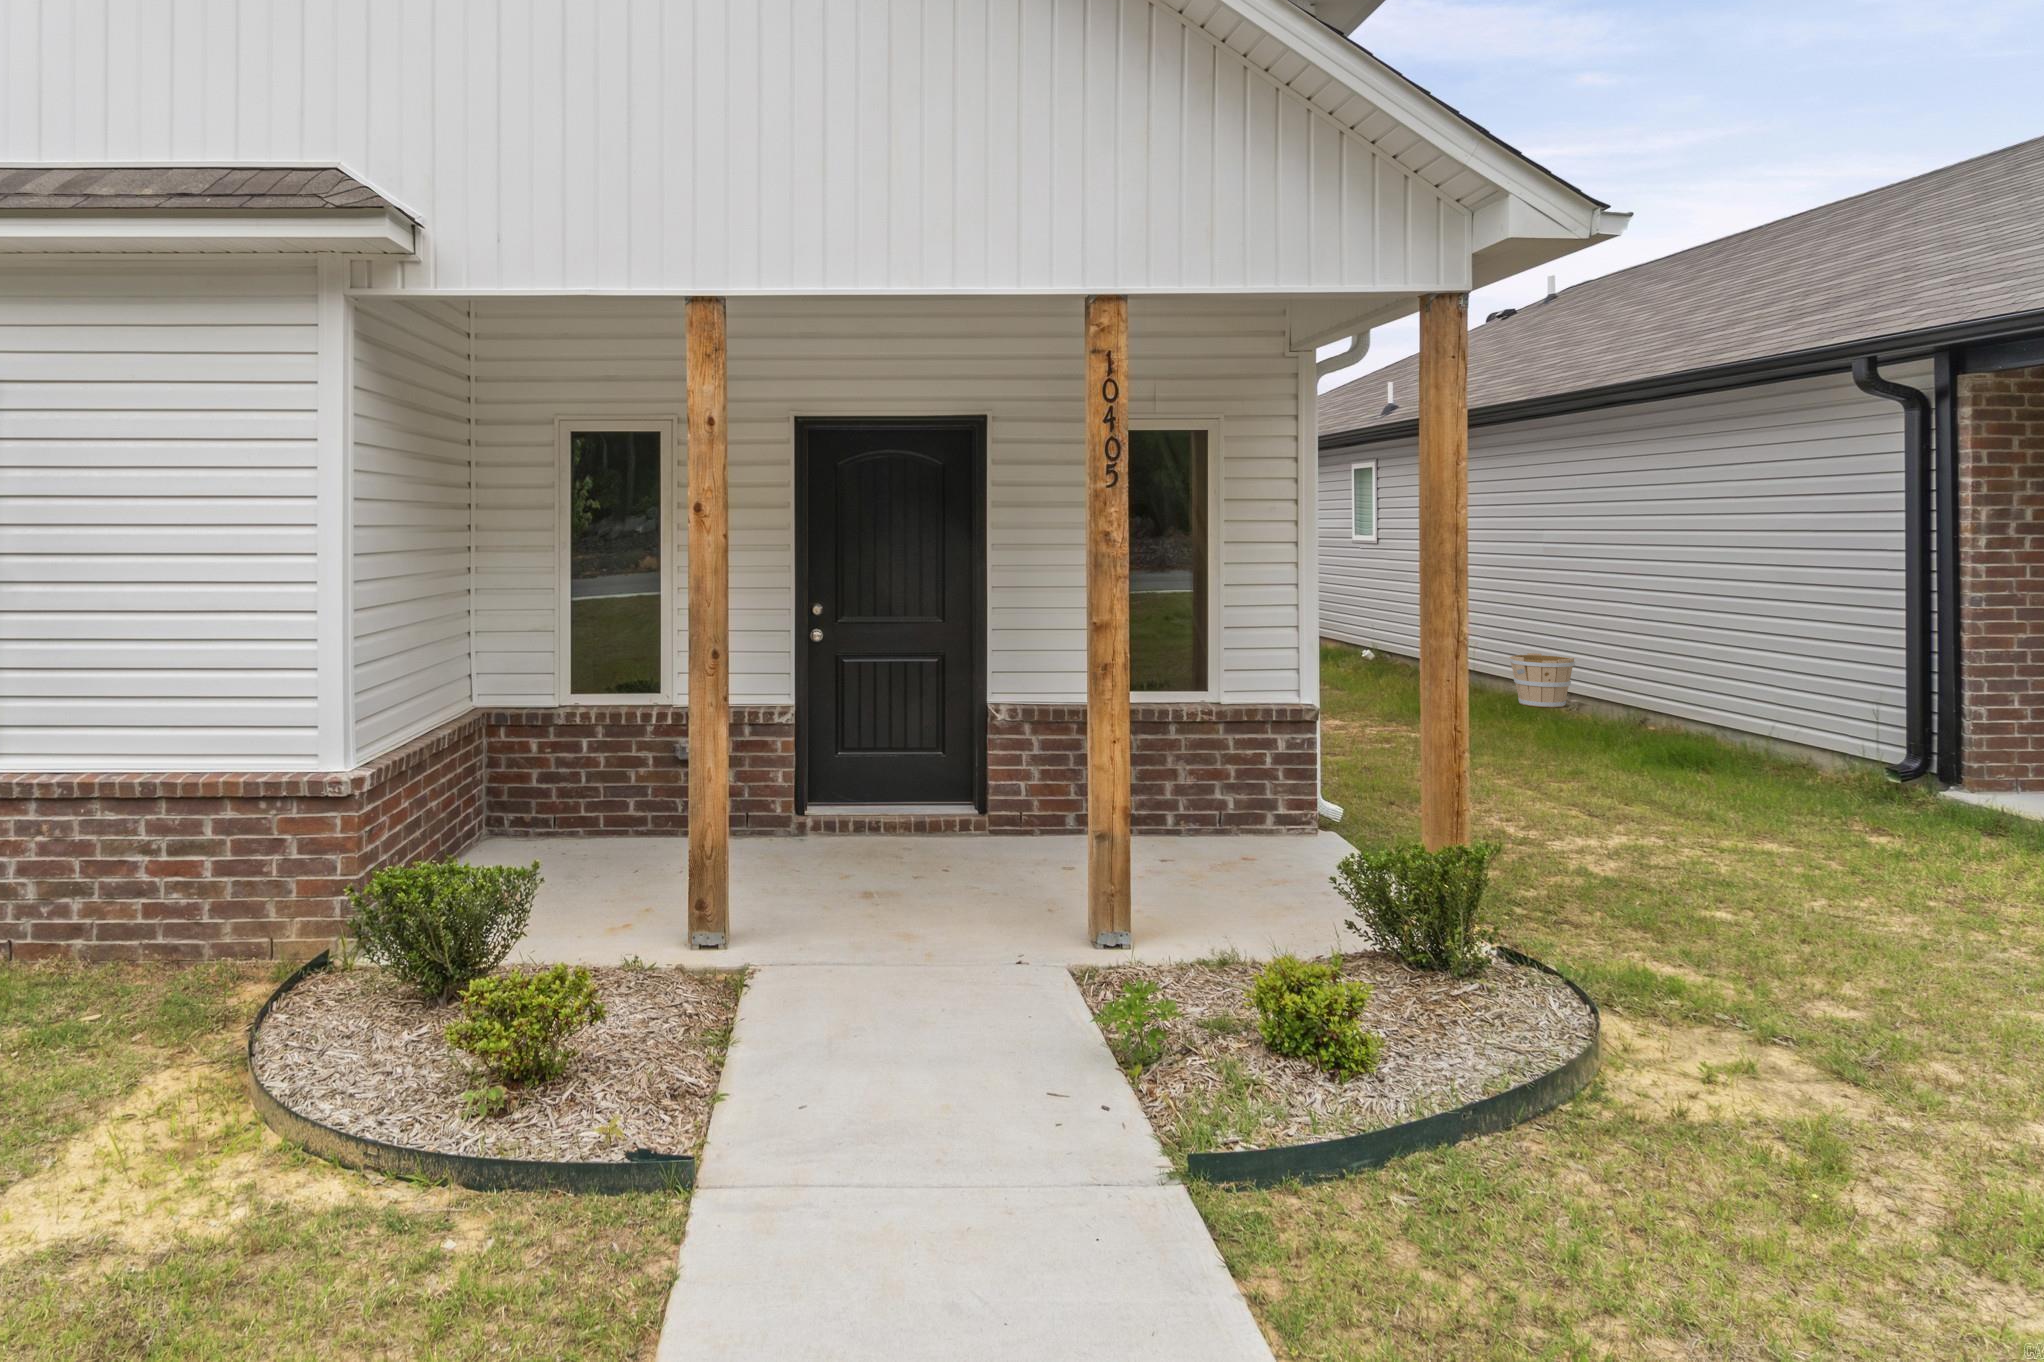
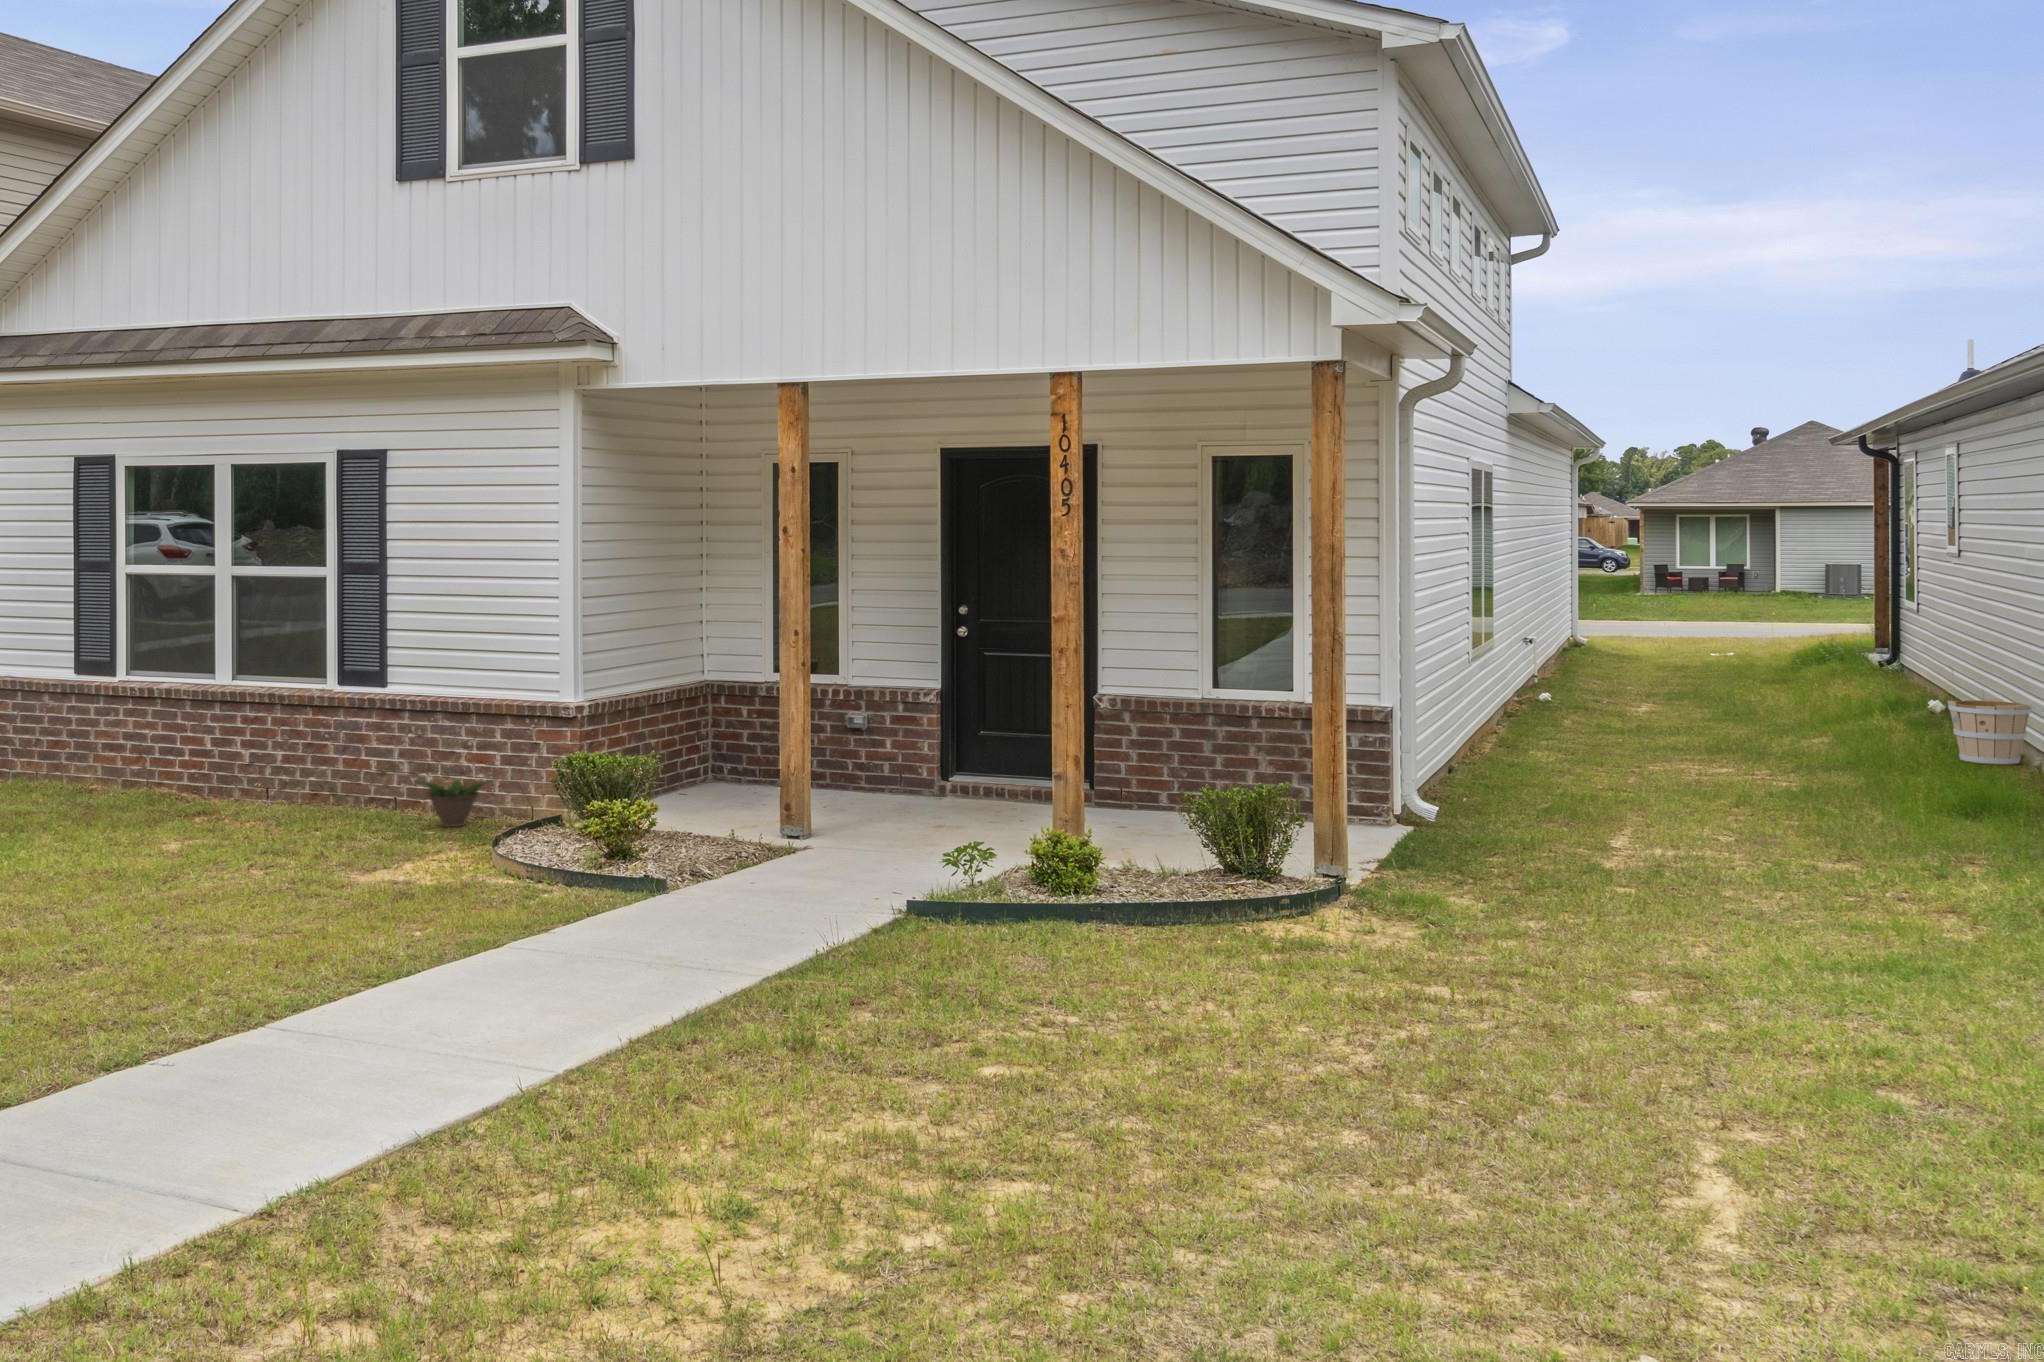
decorative plant: none [53,903,211,996] -> present [422,779,489,827]

